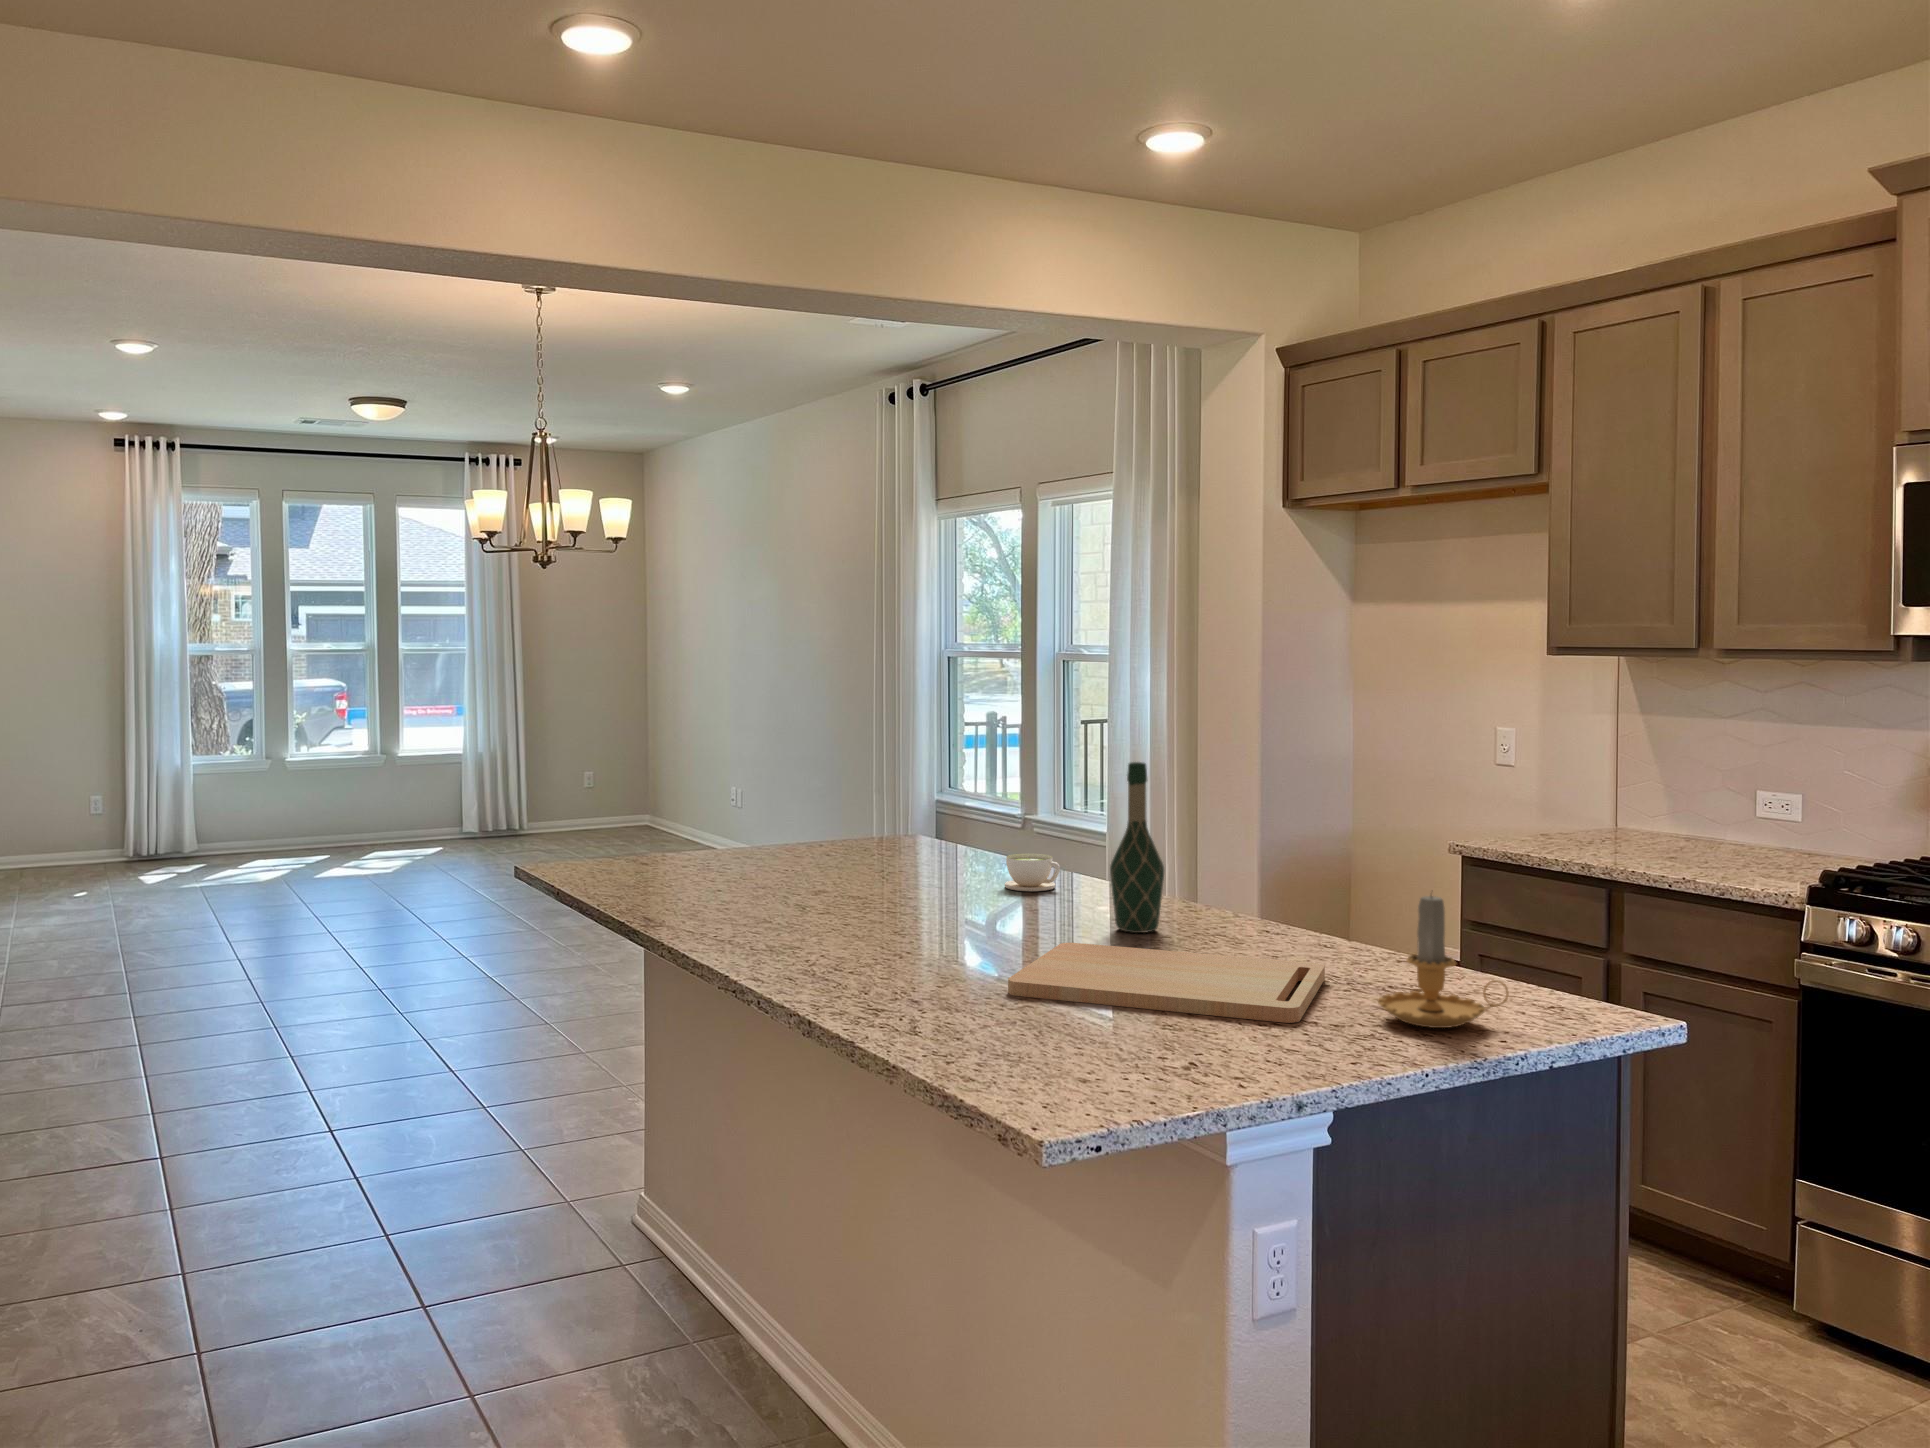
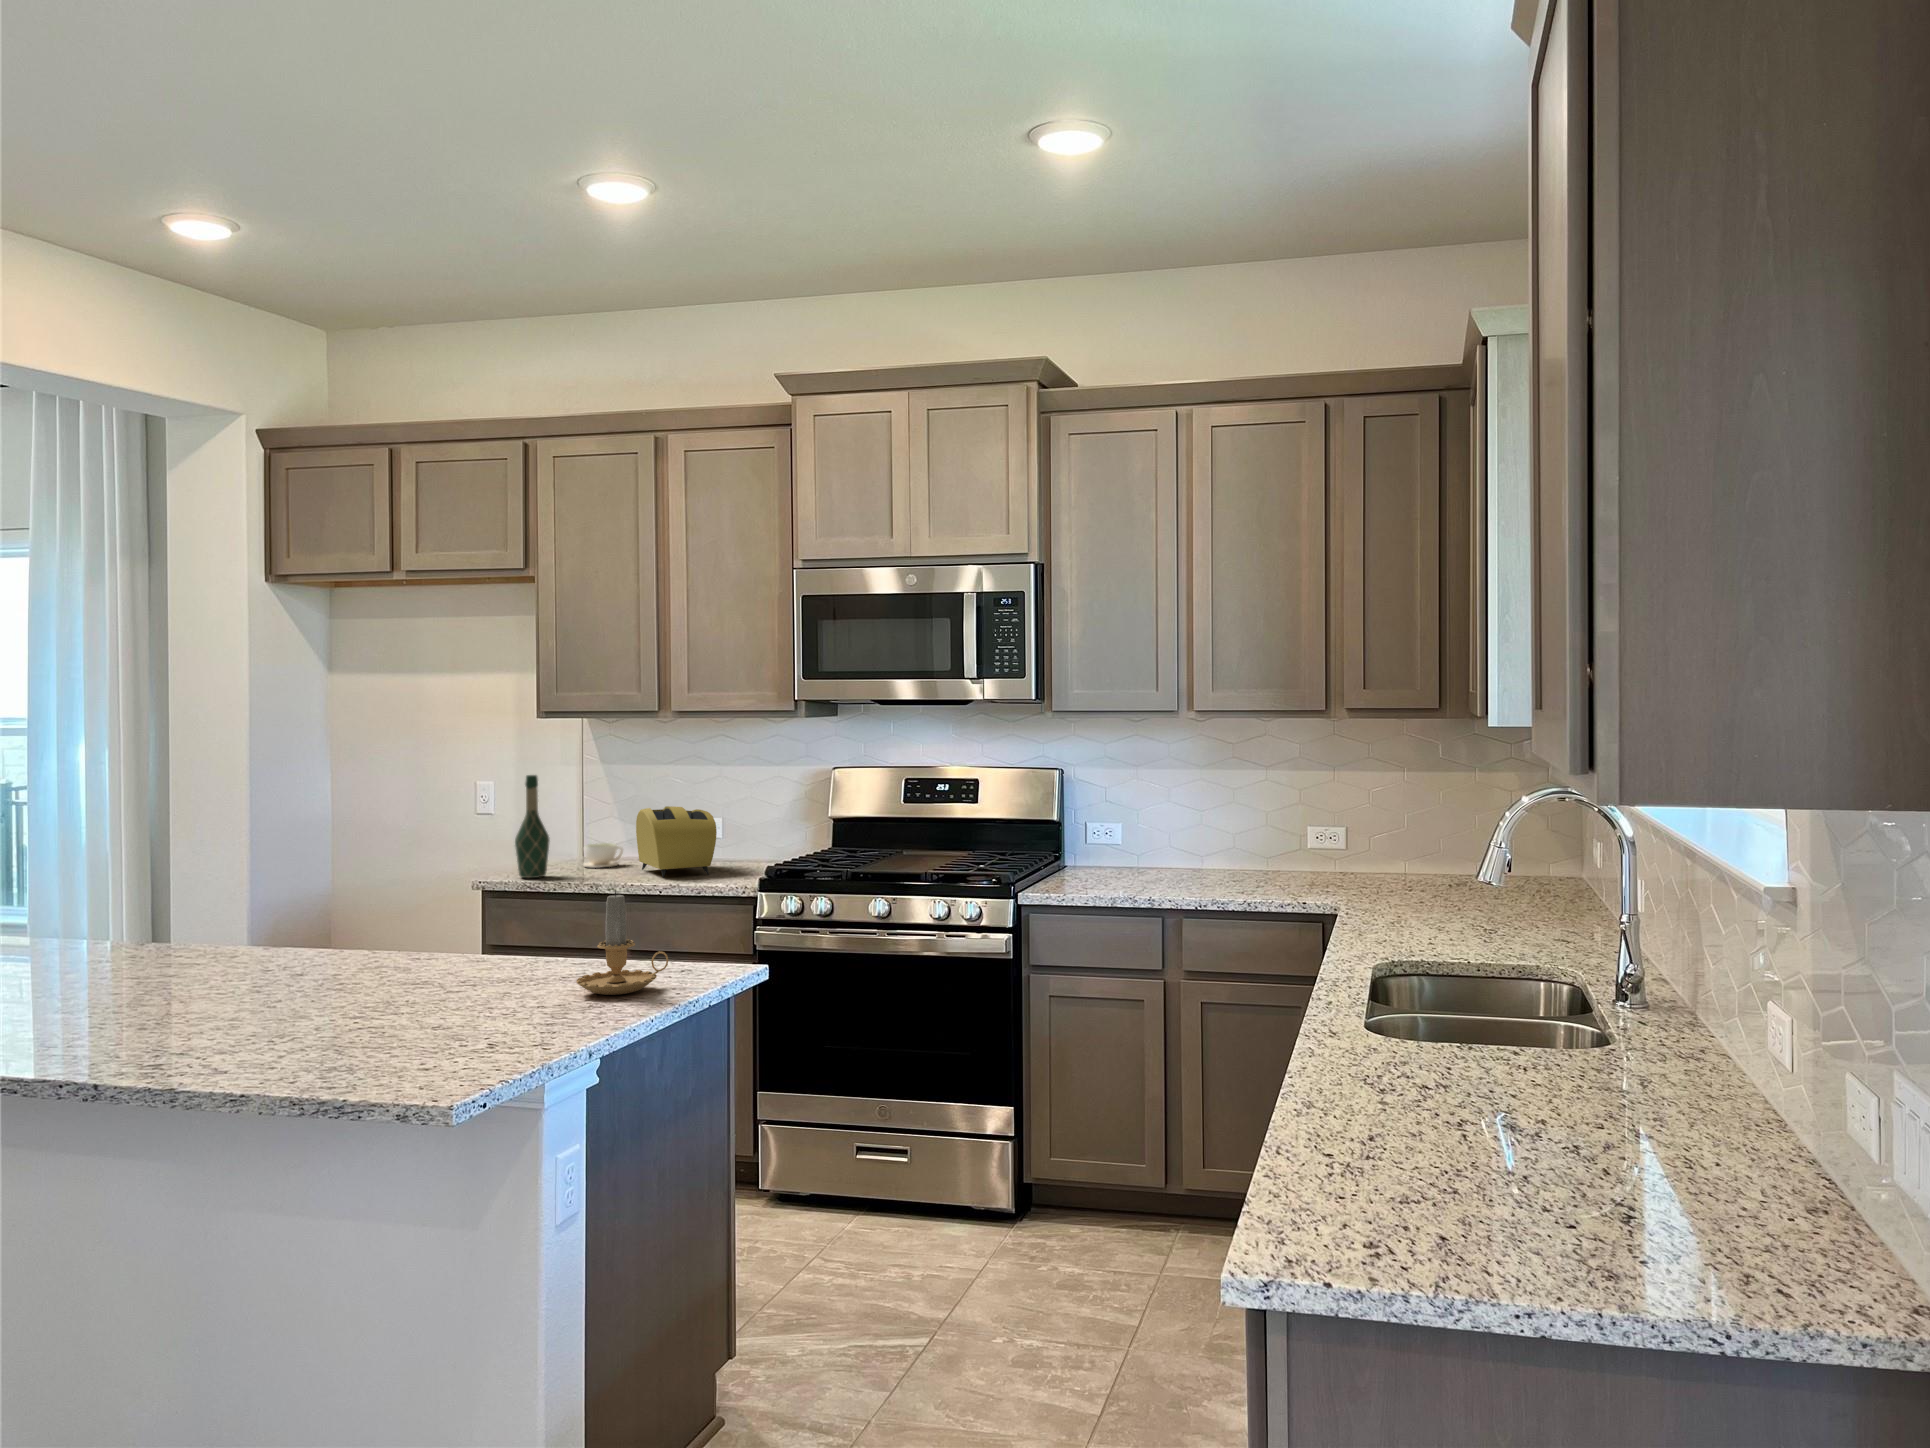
wine bottle: present [1110,762,1164,933] -> present [515,775,550,878]
toaster: none [1660,774,1765,870] -> present [636,806,717,878]
coffee cup: present [1005,853,1060,891] -> present [584,843,623,868]
cutting board: present [1008,943,1325,1023] -> none [242,970,525,1040]

